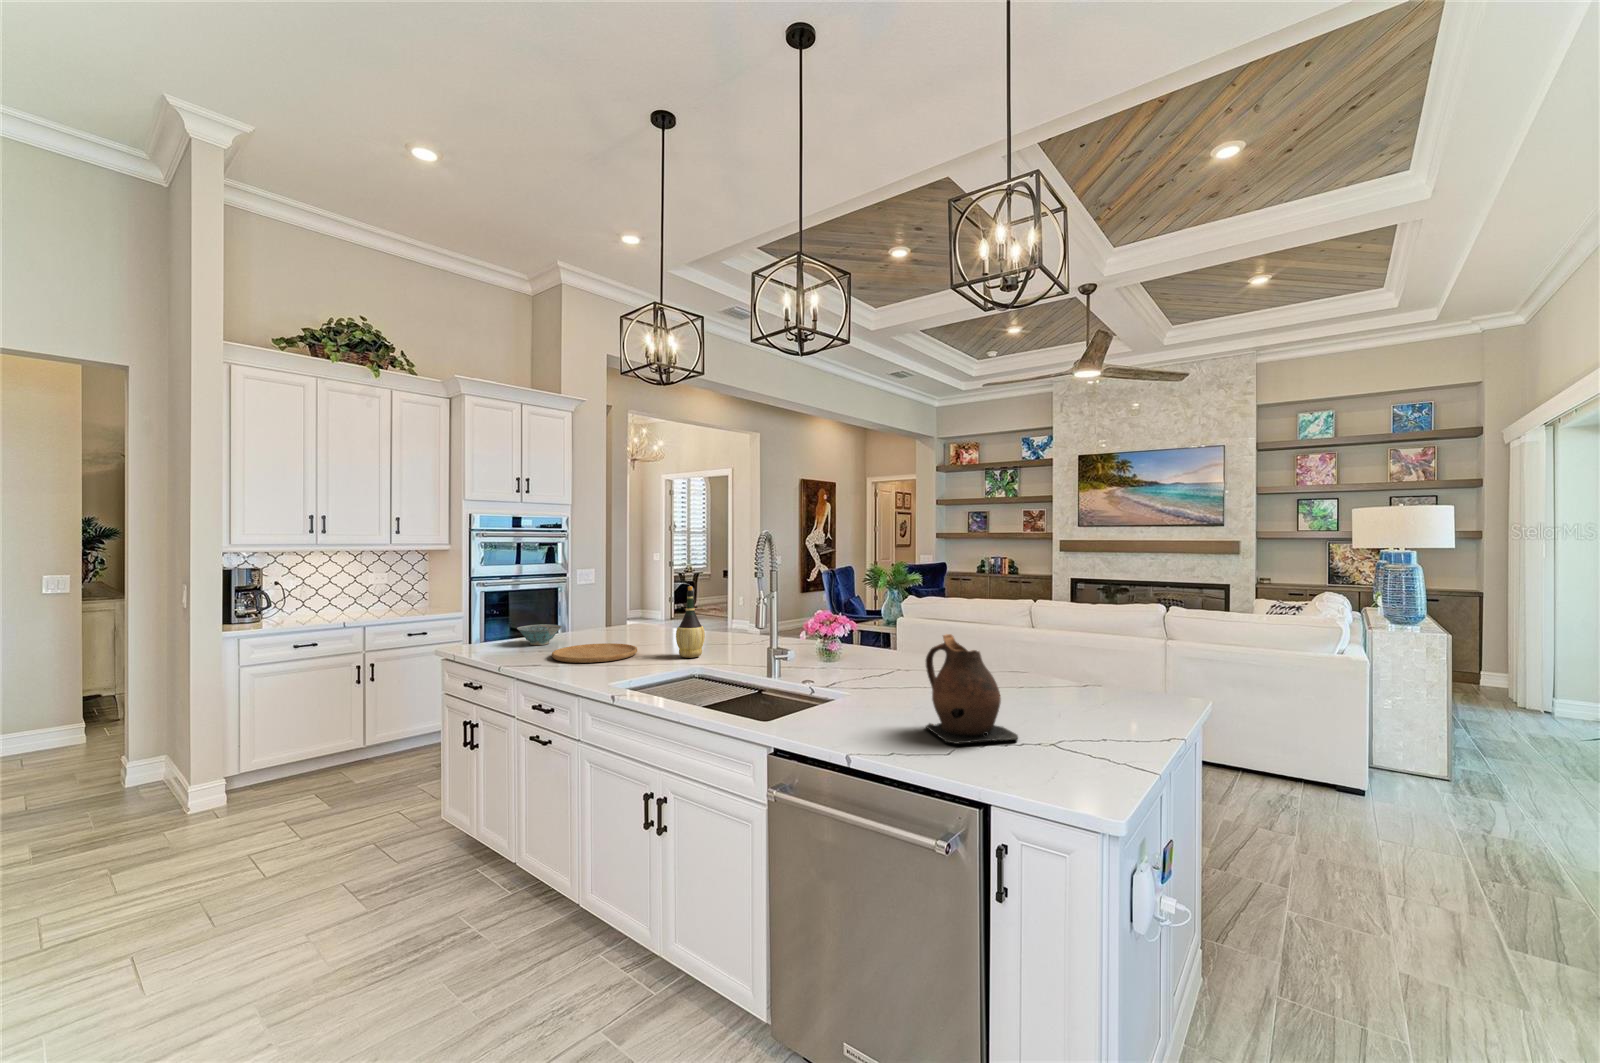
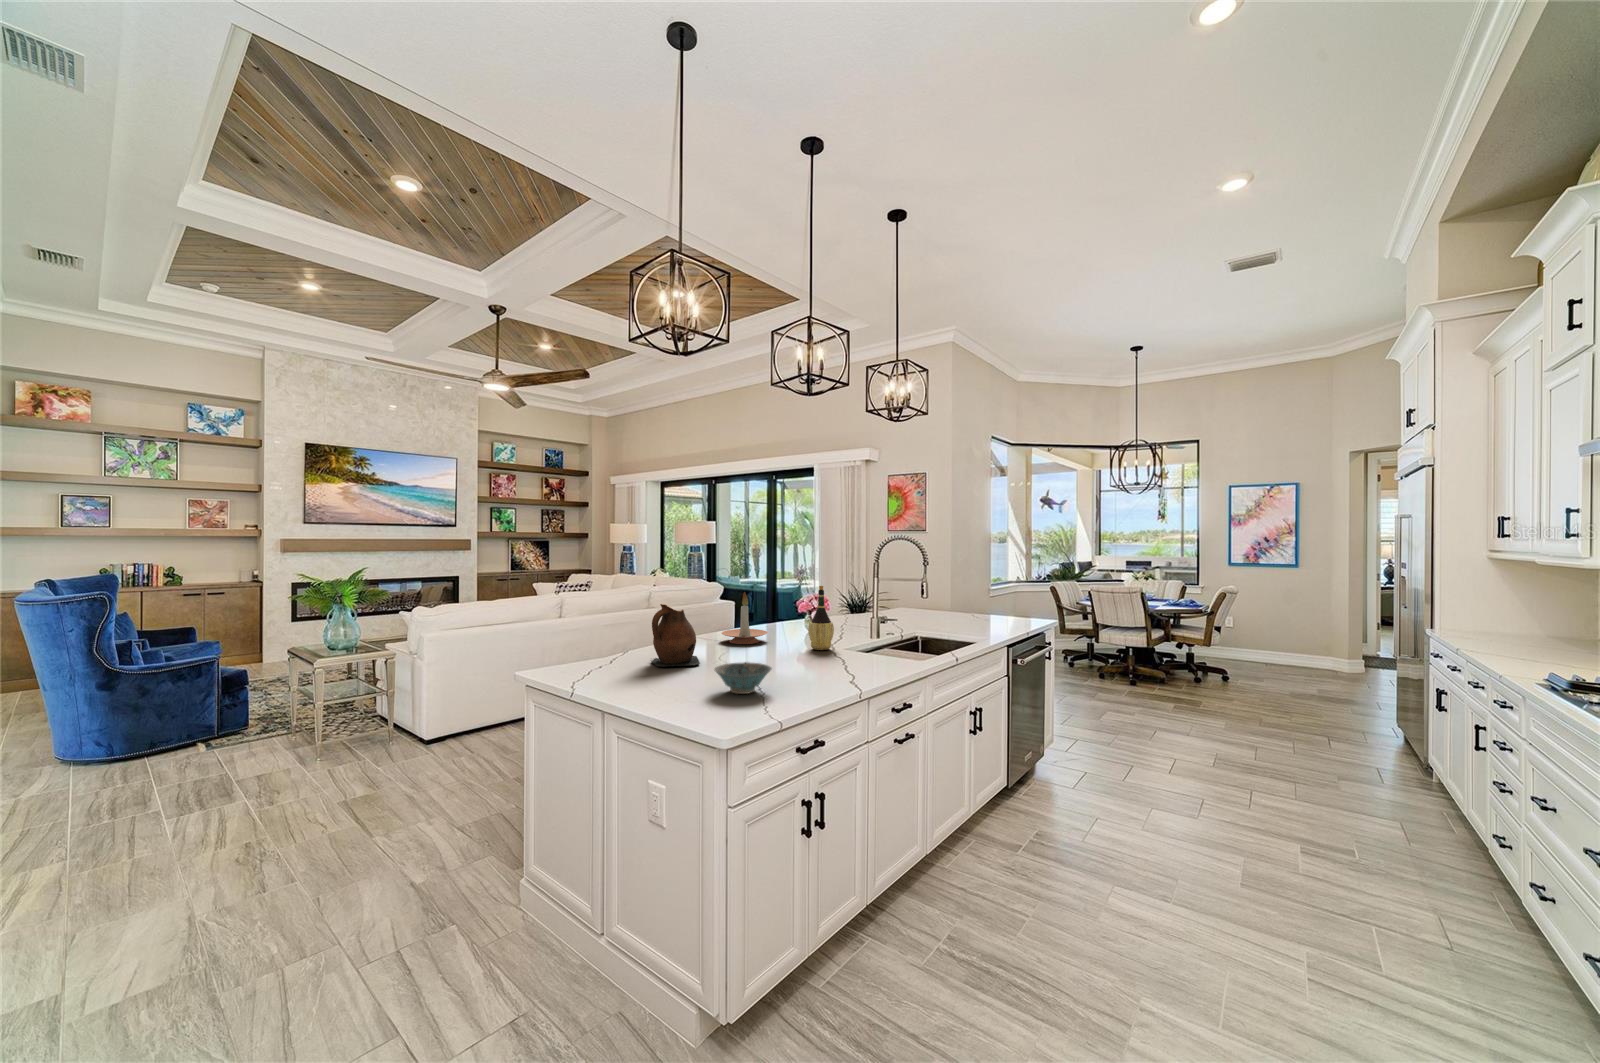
candle holder: none [723,590,772,645] -> present [722,592,768,644]
ceramic pitcher: present [926,634,1018,744] -> present [652,604,700,667]
cutting board: present [552,643,637,663] -> none [778,654,864,678]

